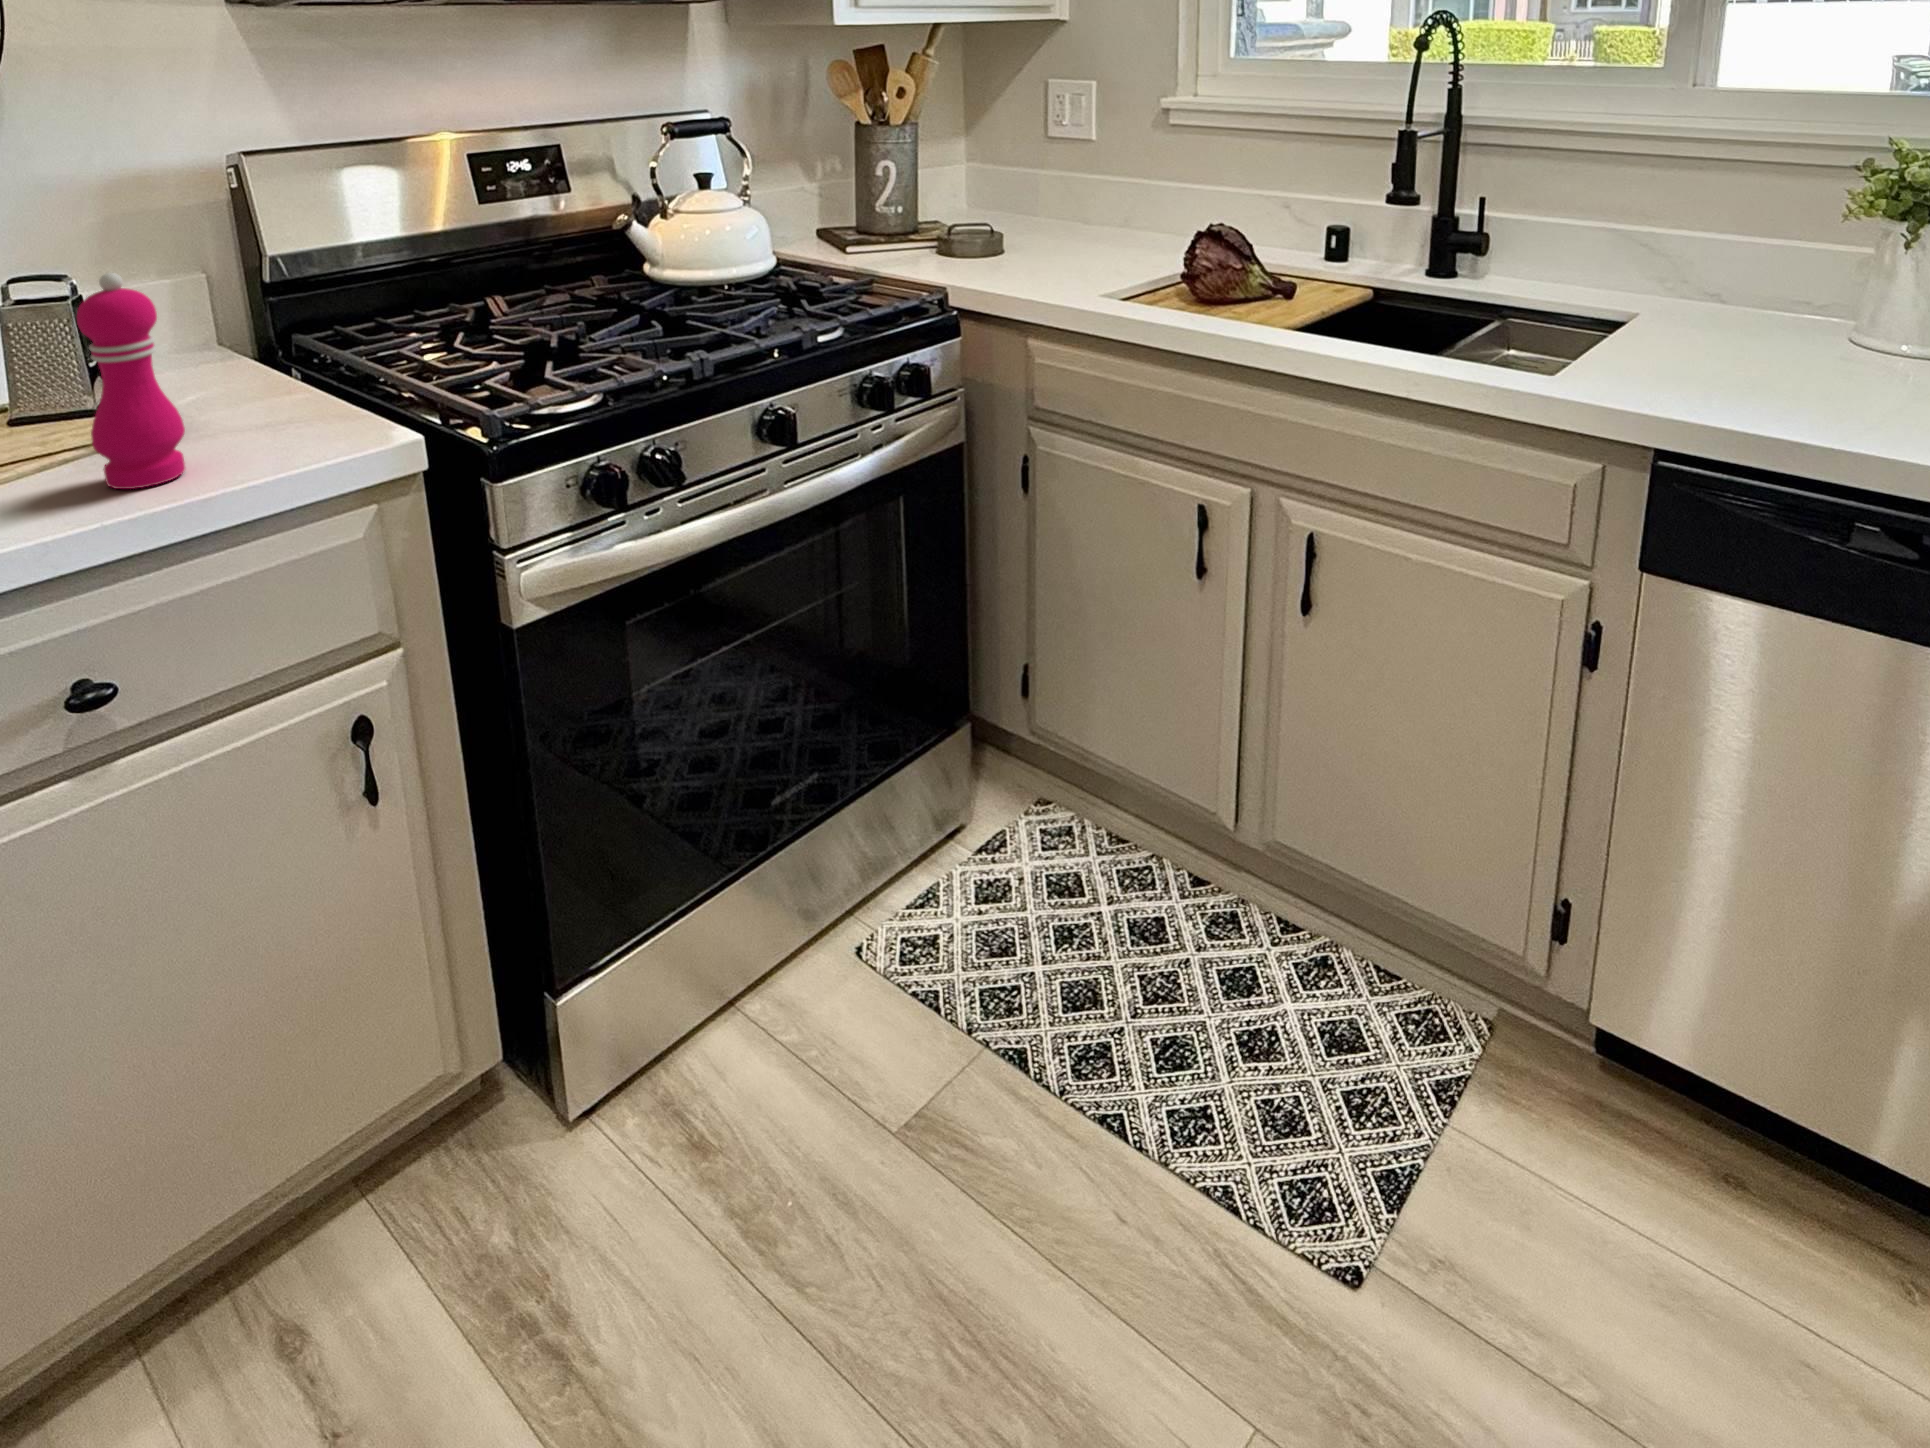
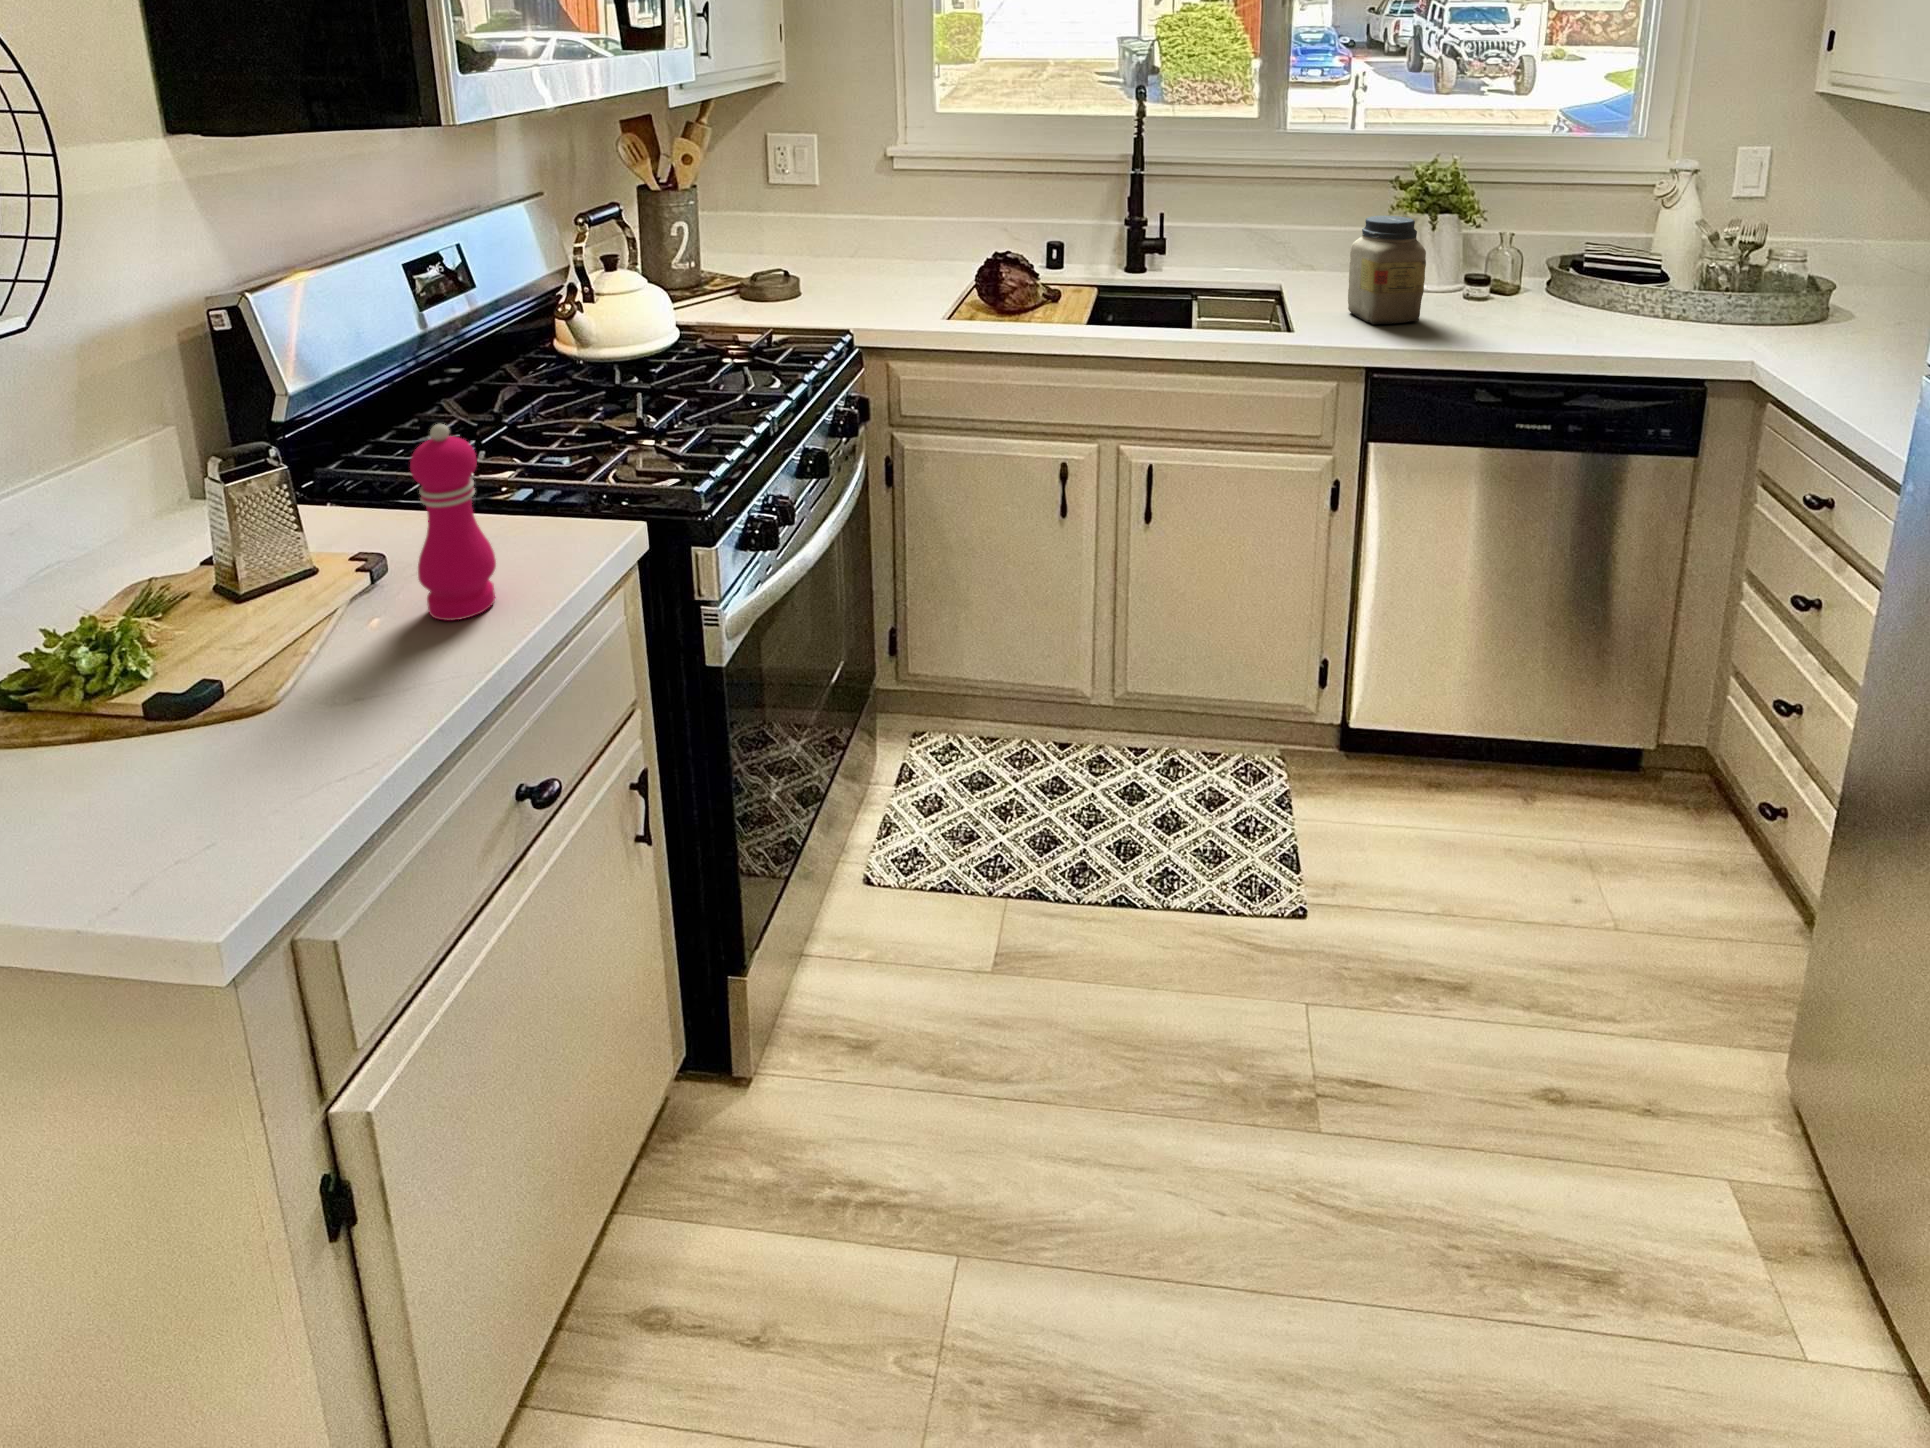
jar: none [1683,207,1823,391] -> present [1348,216,1426,324]

